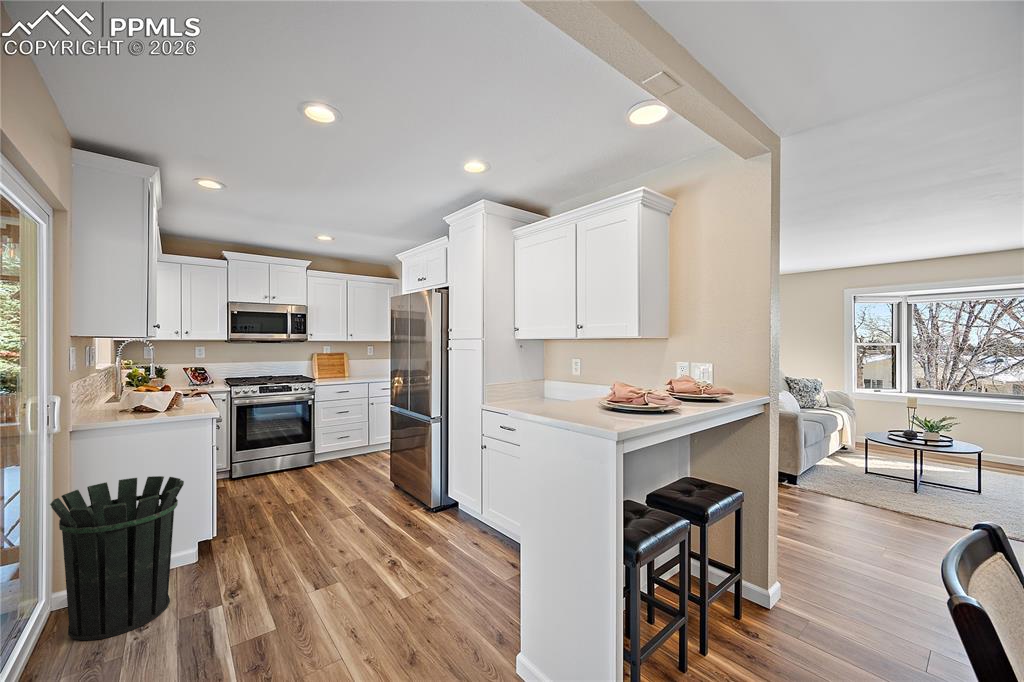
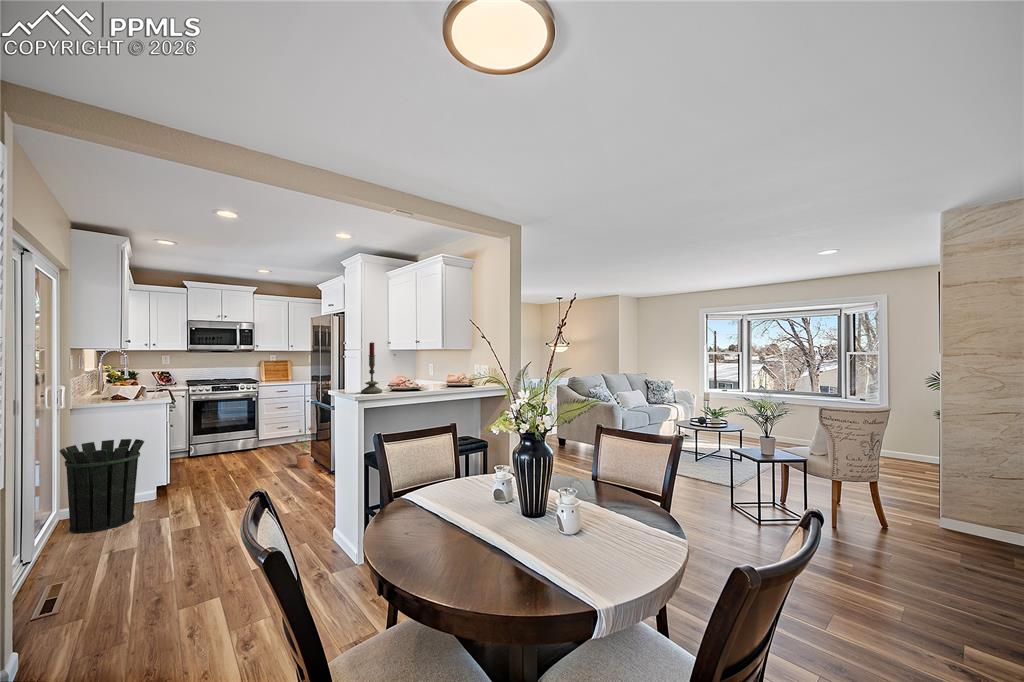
candle: none [577,324,614,421] -> present [361,342,382,393]
potted plant: none [375,444,401,501] -> present [295,427,313,468]

